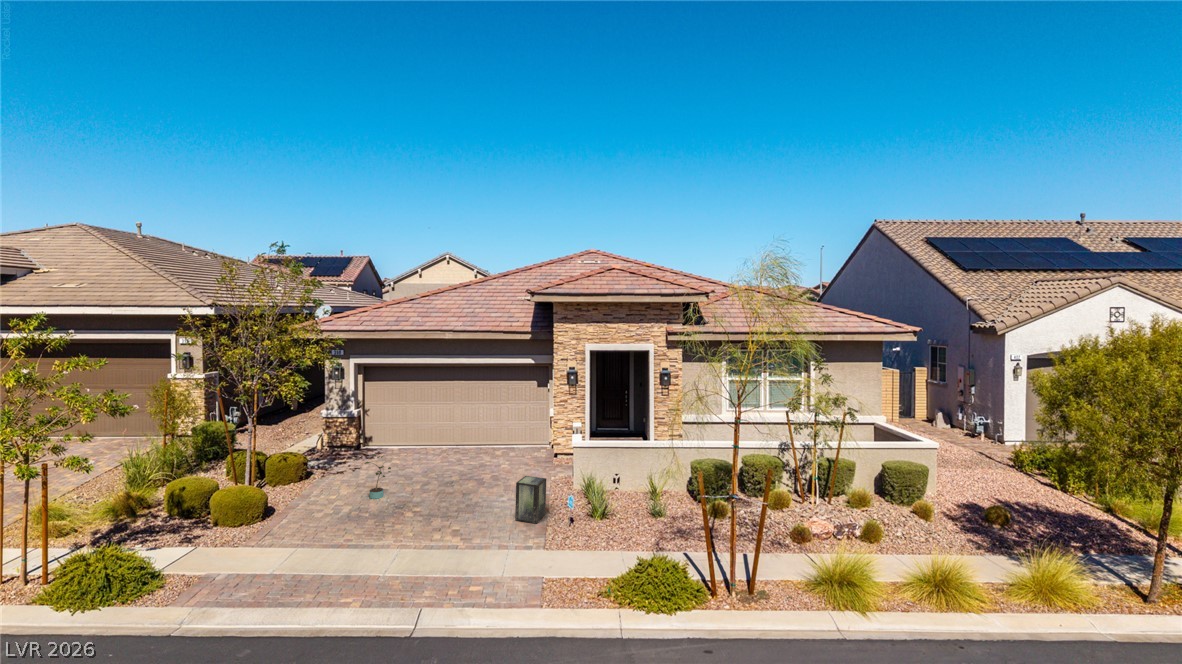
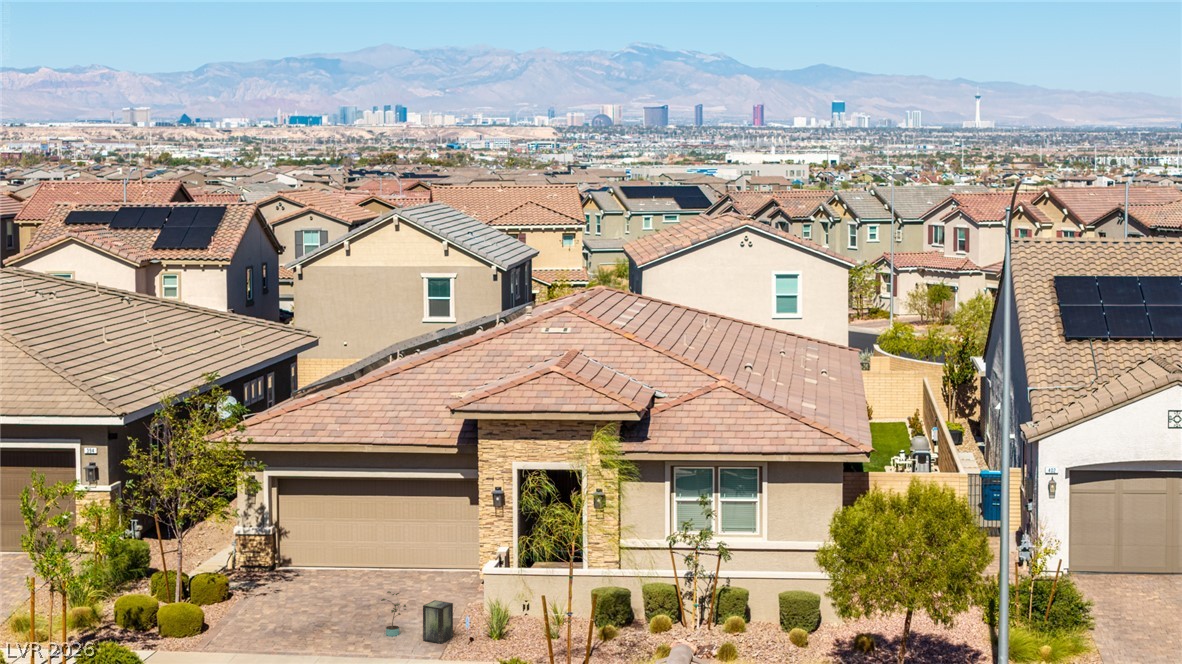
potted plant: present [365,454,391,499] -> present [381,591,406,636]

